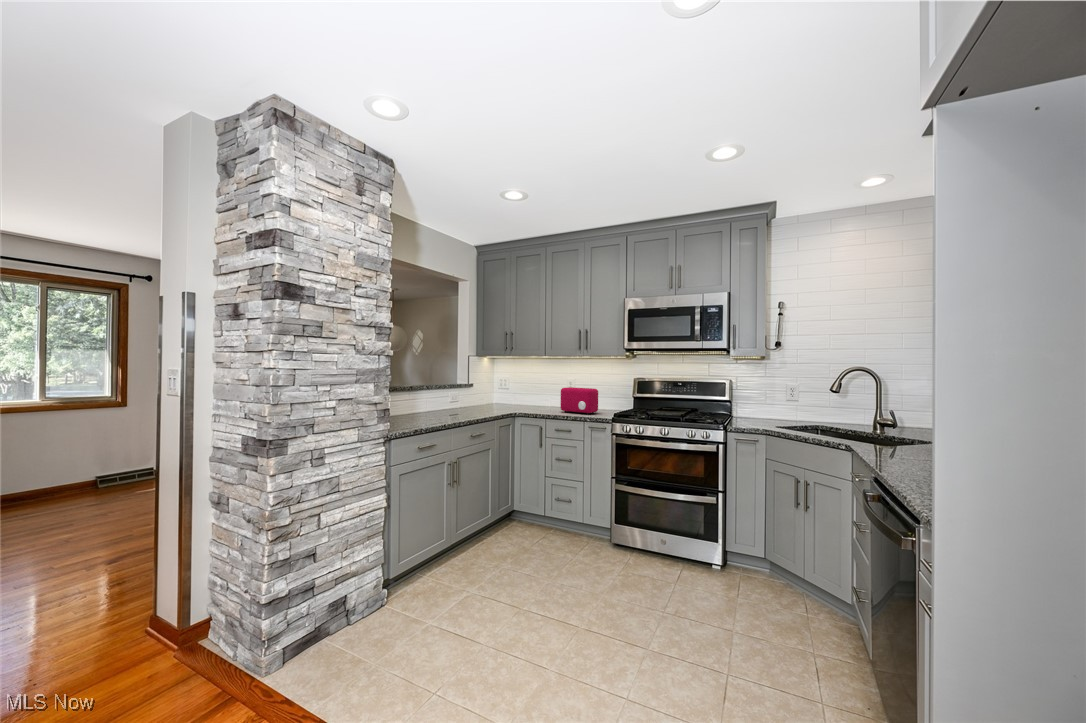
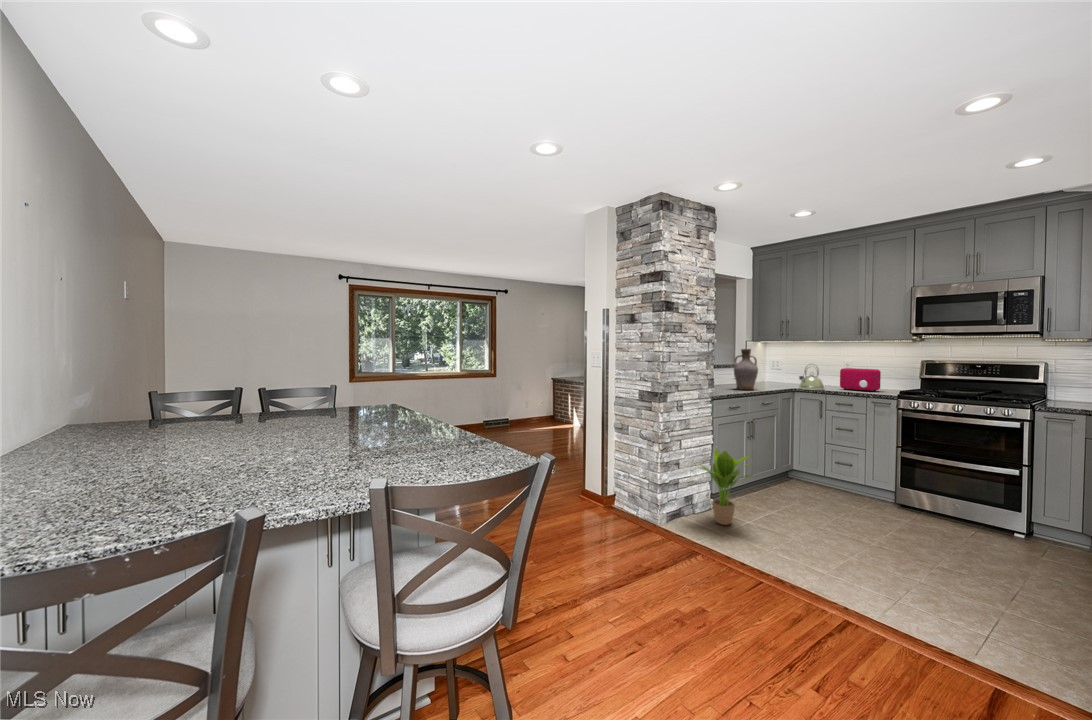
vase: none [440,364,469,418] -> present [734,349,758,390]
kettle: none [517,383,545,415] -> present [799,366,824,390]
potted plant: none [340,514,436,637] -> present [698,449,752,525]

